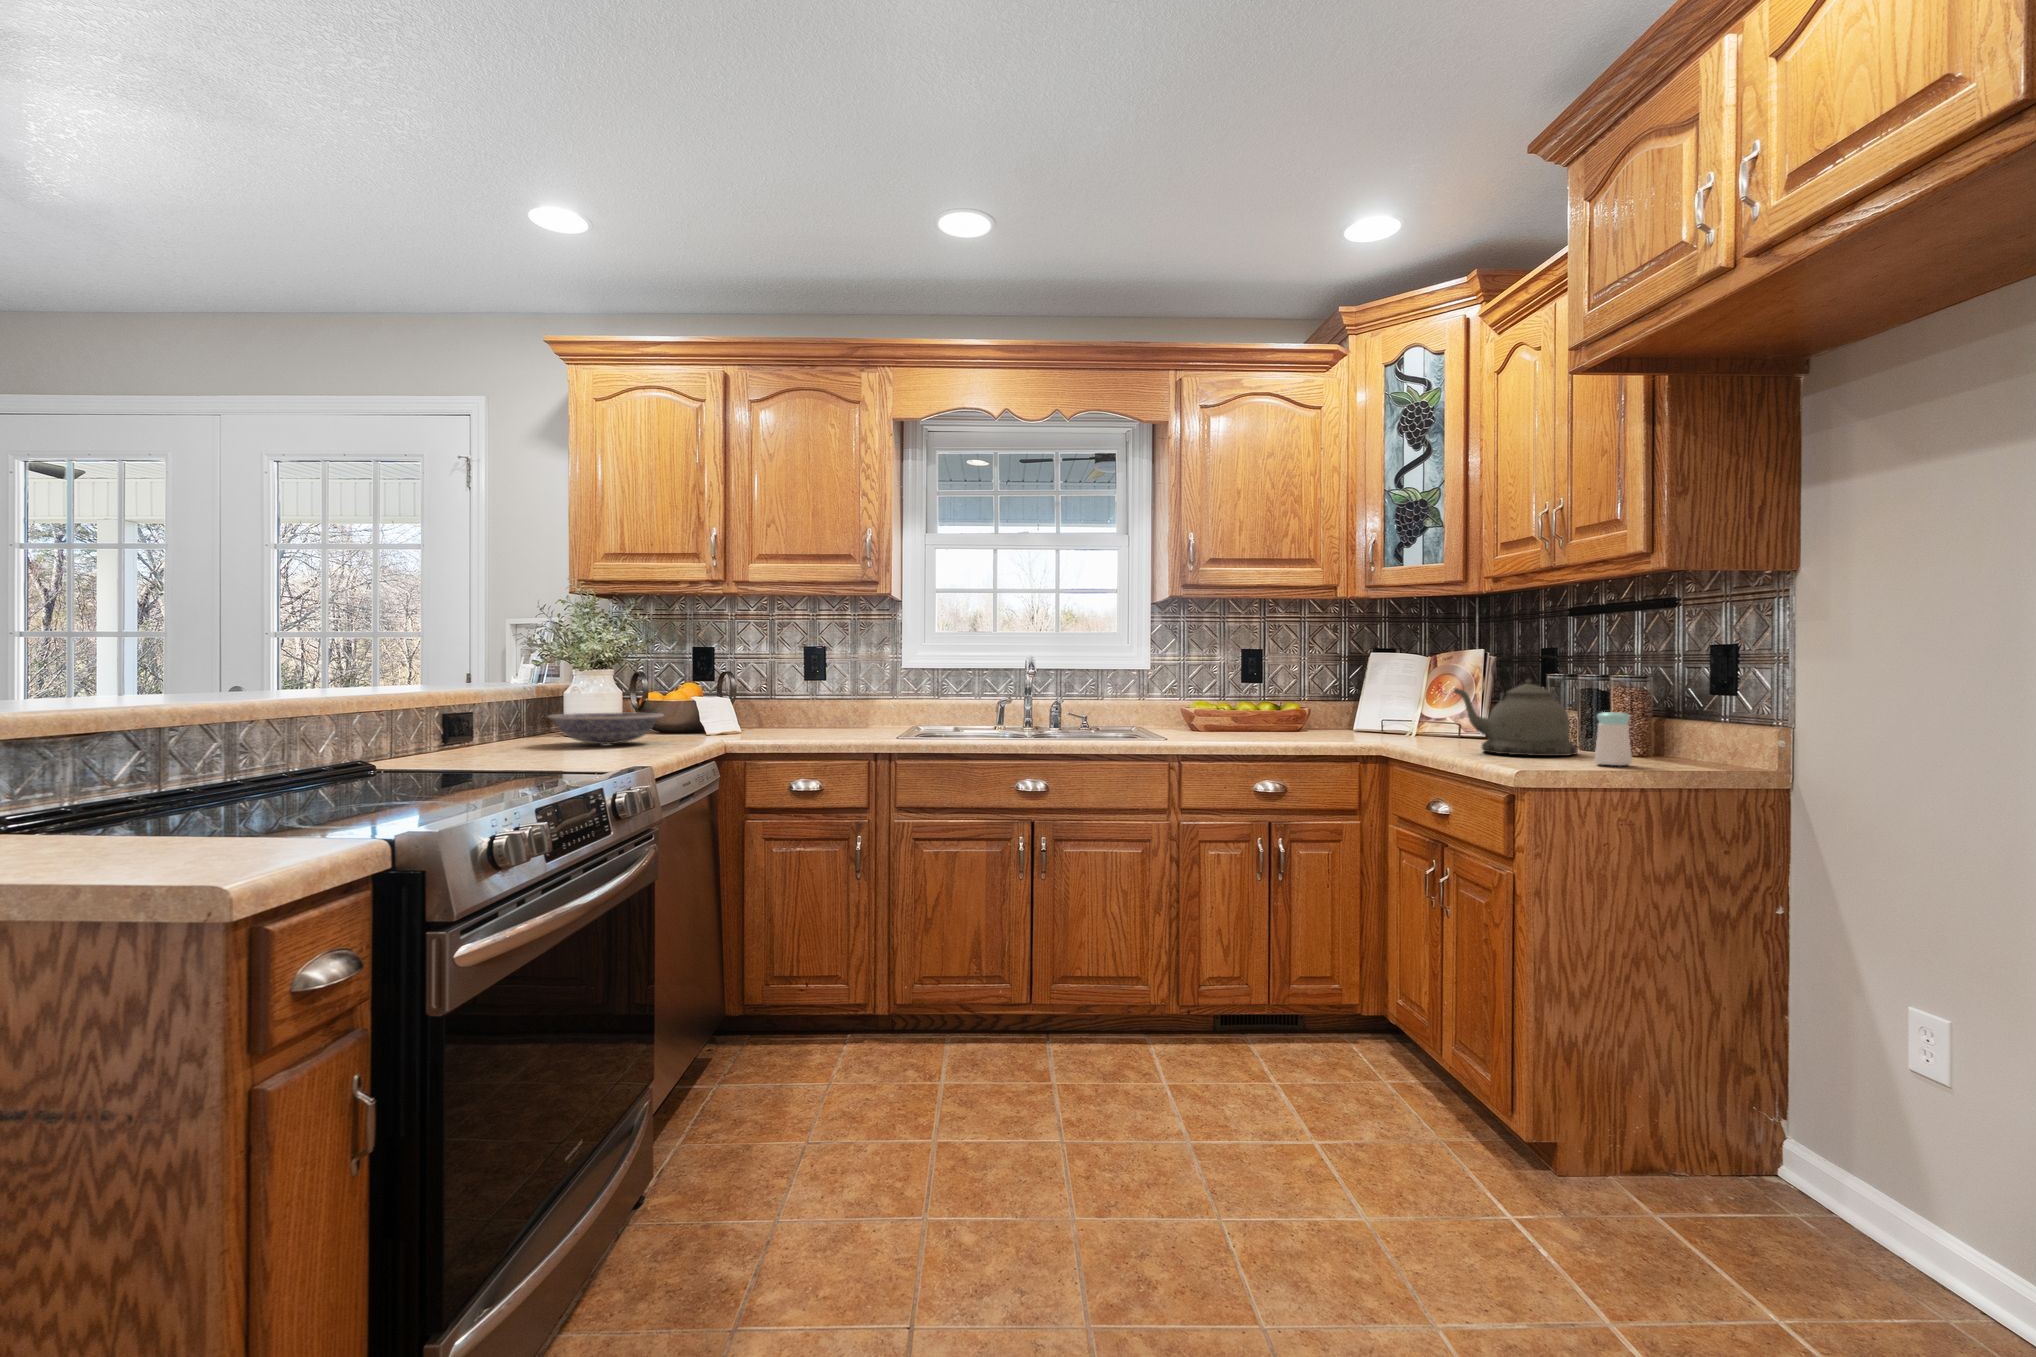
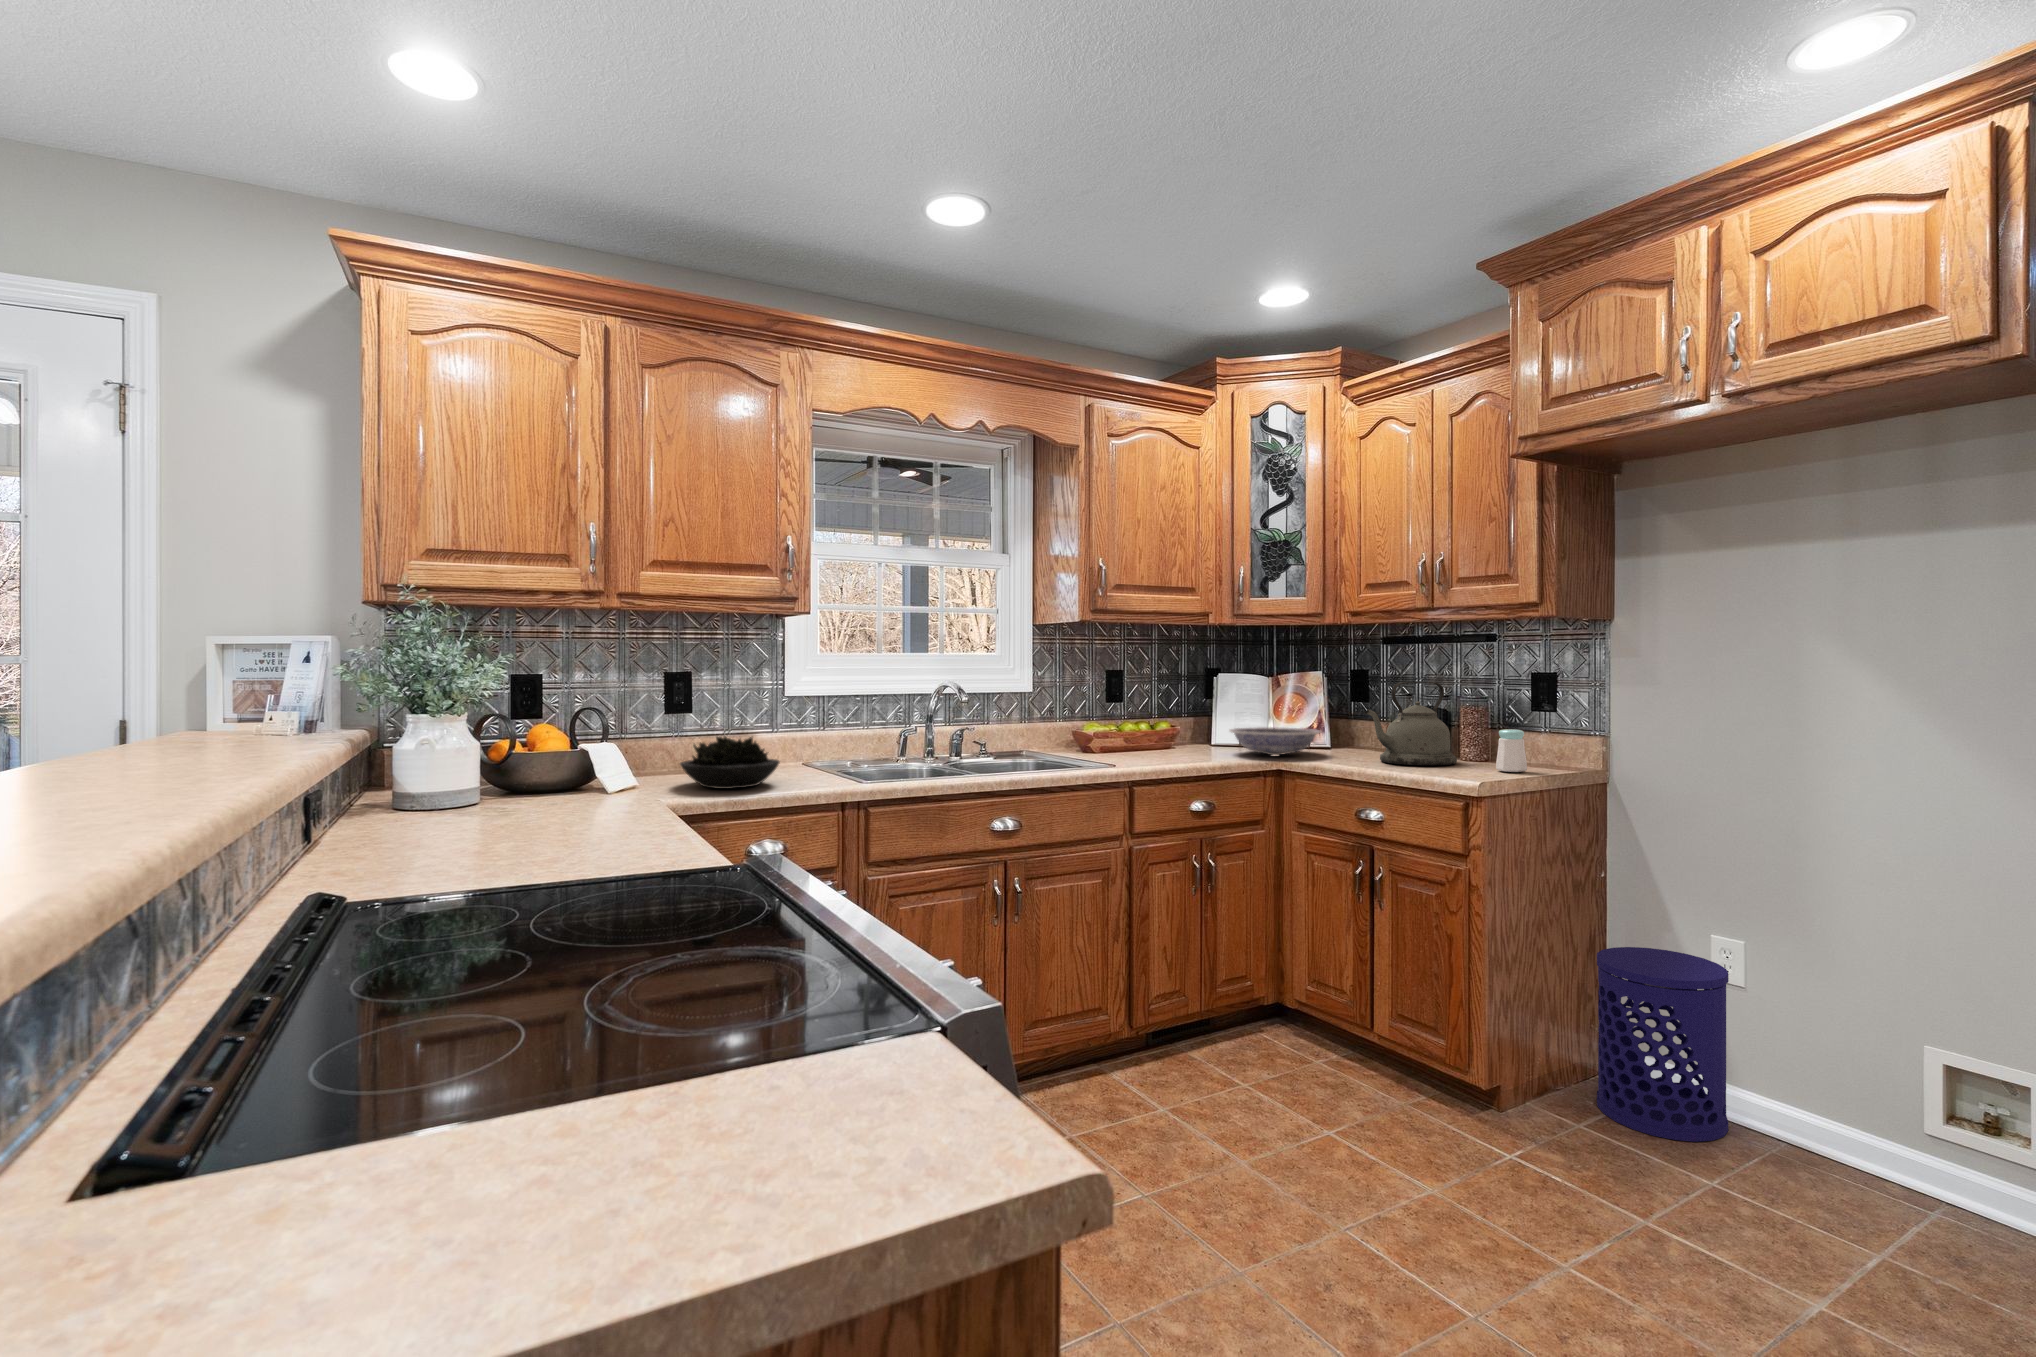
succulent plant: none [757,696,840,740] -> present [680,736,779,789]
bowl: present [548,713,663,744] -> present [1230,727,1321,755]
waste bin: none [1694,1005,1886,1283] -> present [1597,947,1729,1142]

